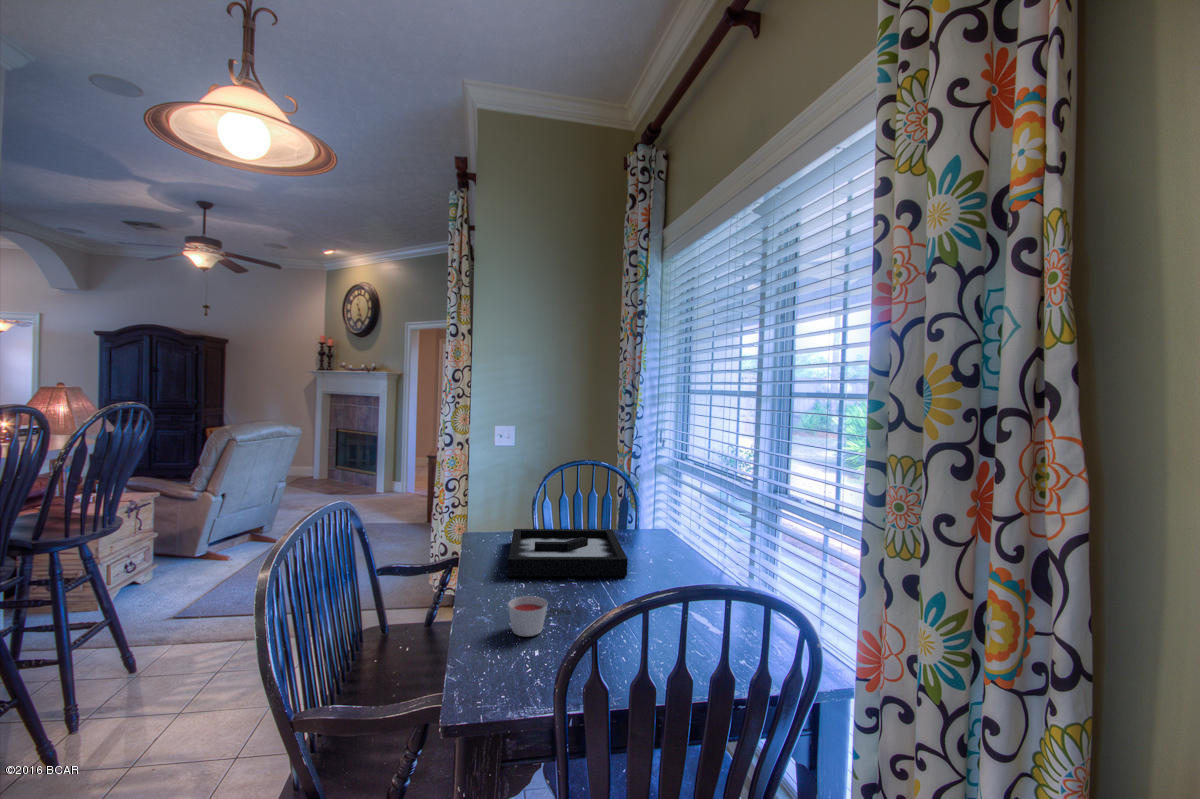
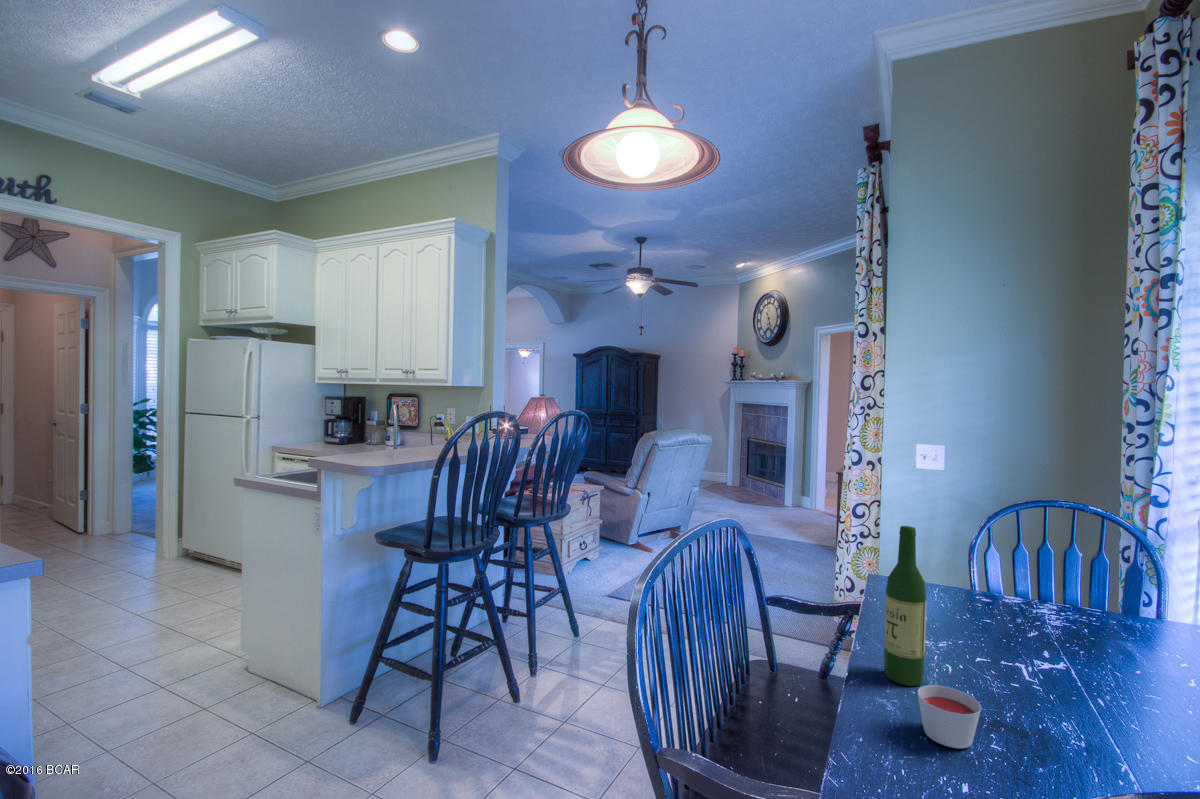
wine bottle: none [482,485,512,606] -> present [884,526,927,686]
decorative tray: present [508,529,628,577] -> none [923,582,1140,697]

